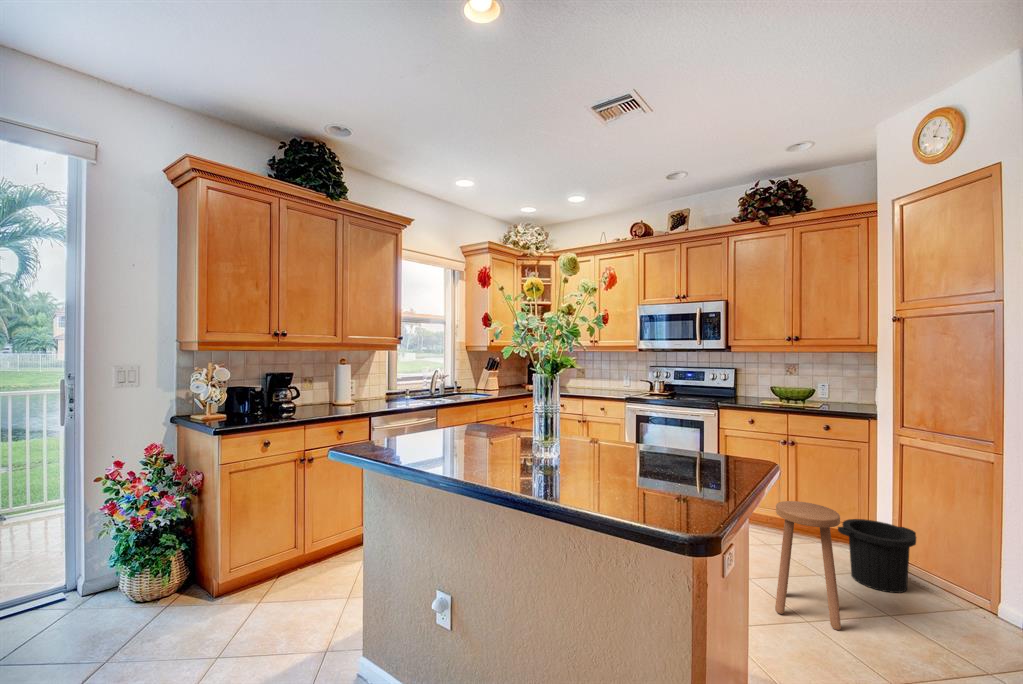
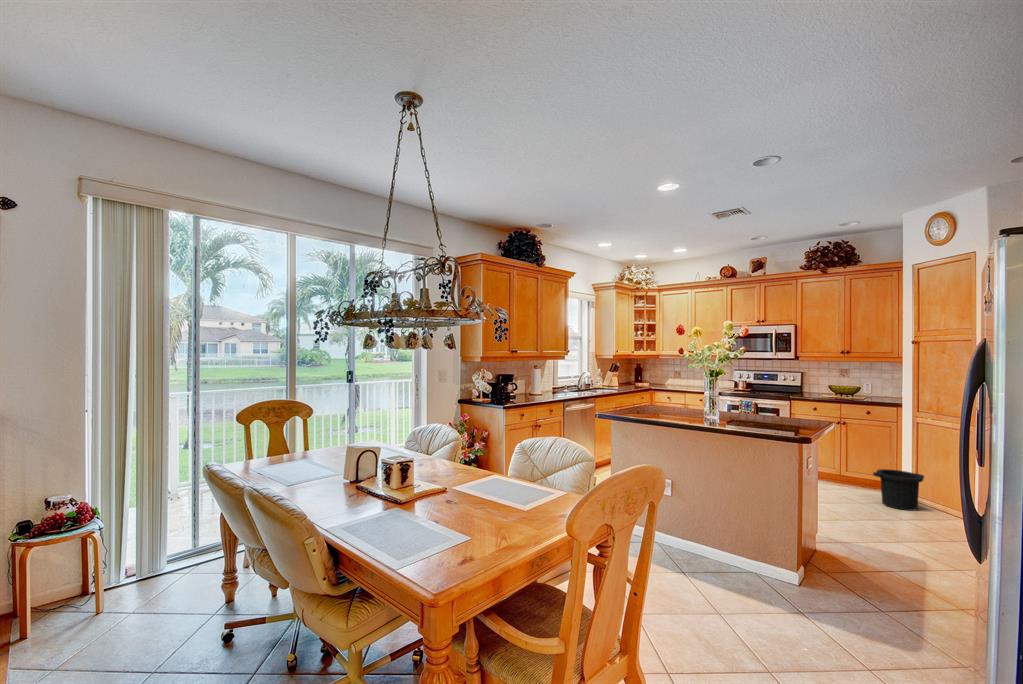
stool: present [775,501,841,630] -> none [832,453,872,522]

